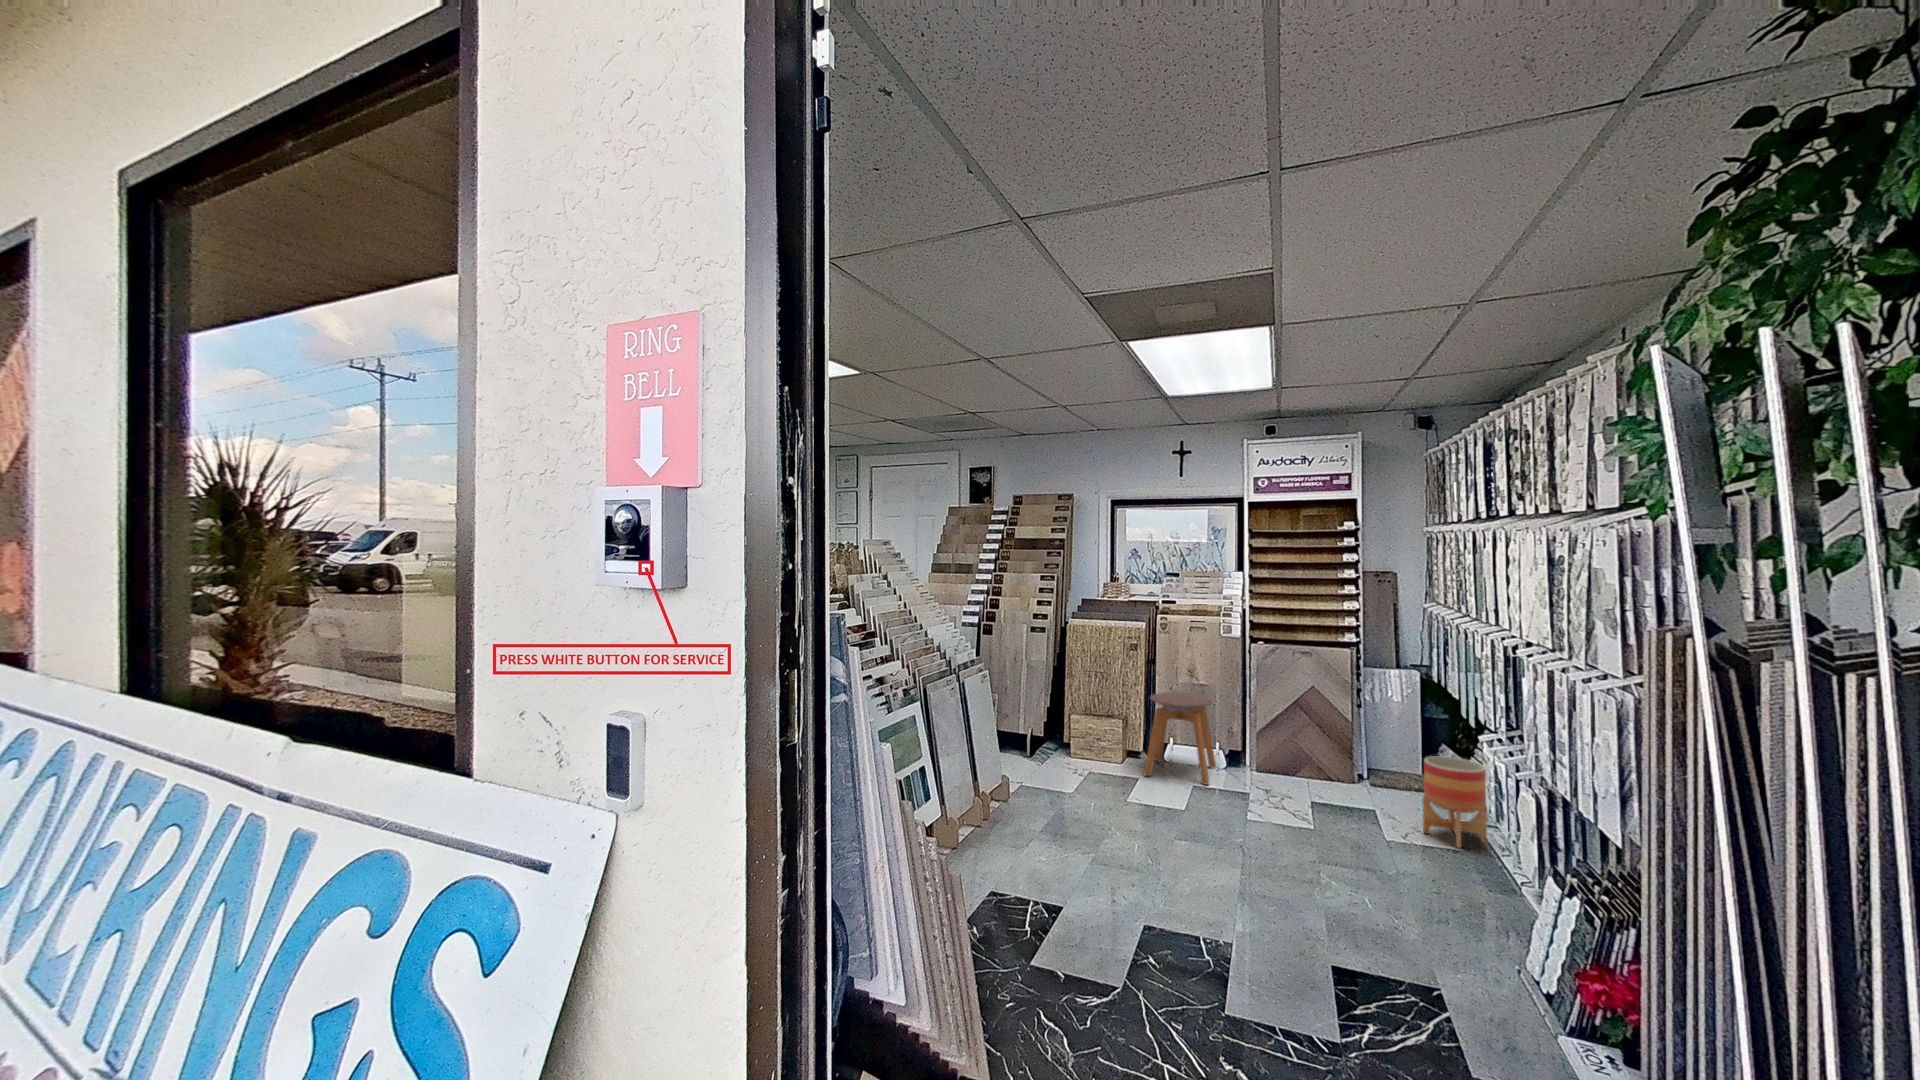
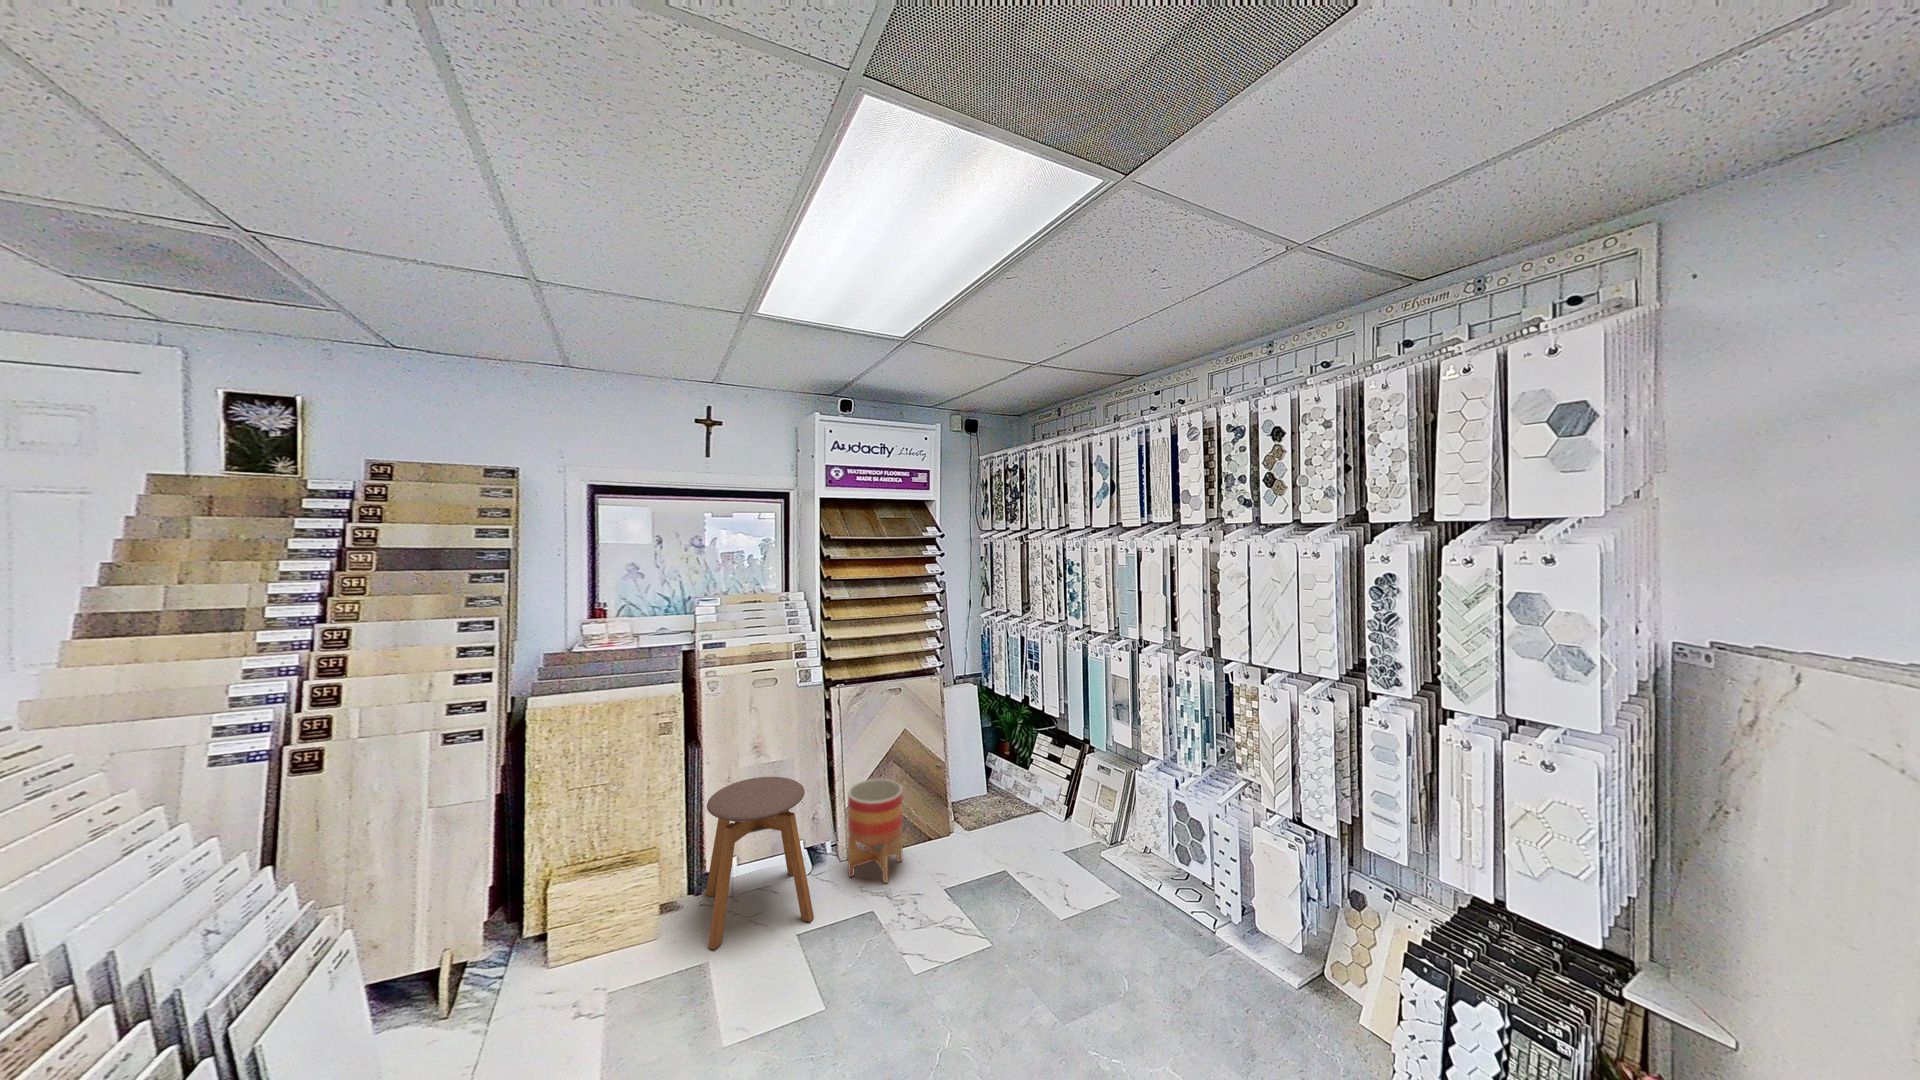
planter: present [1423,756,1487,848] -> present [848,779,903,883]

